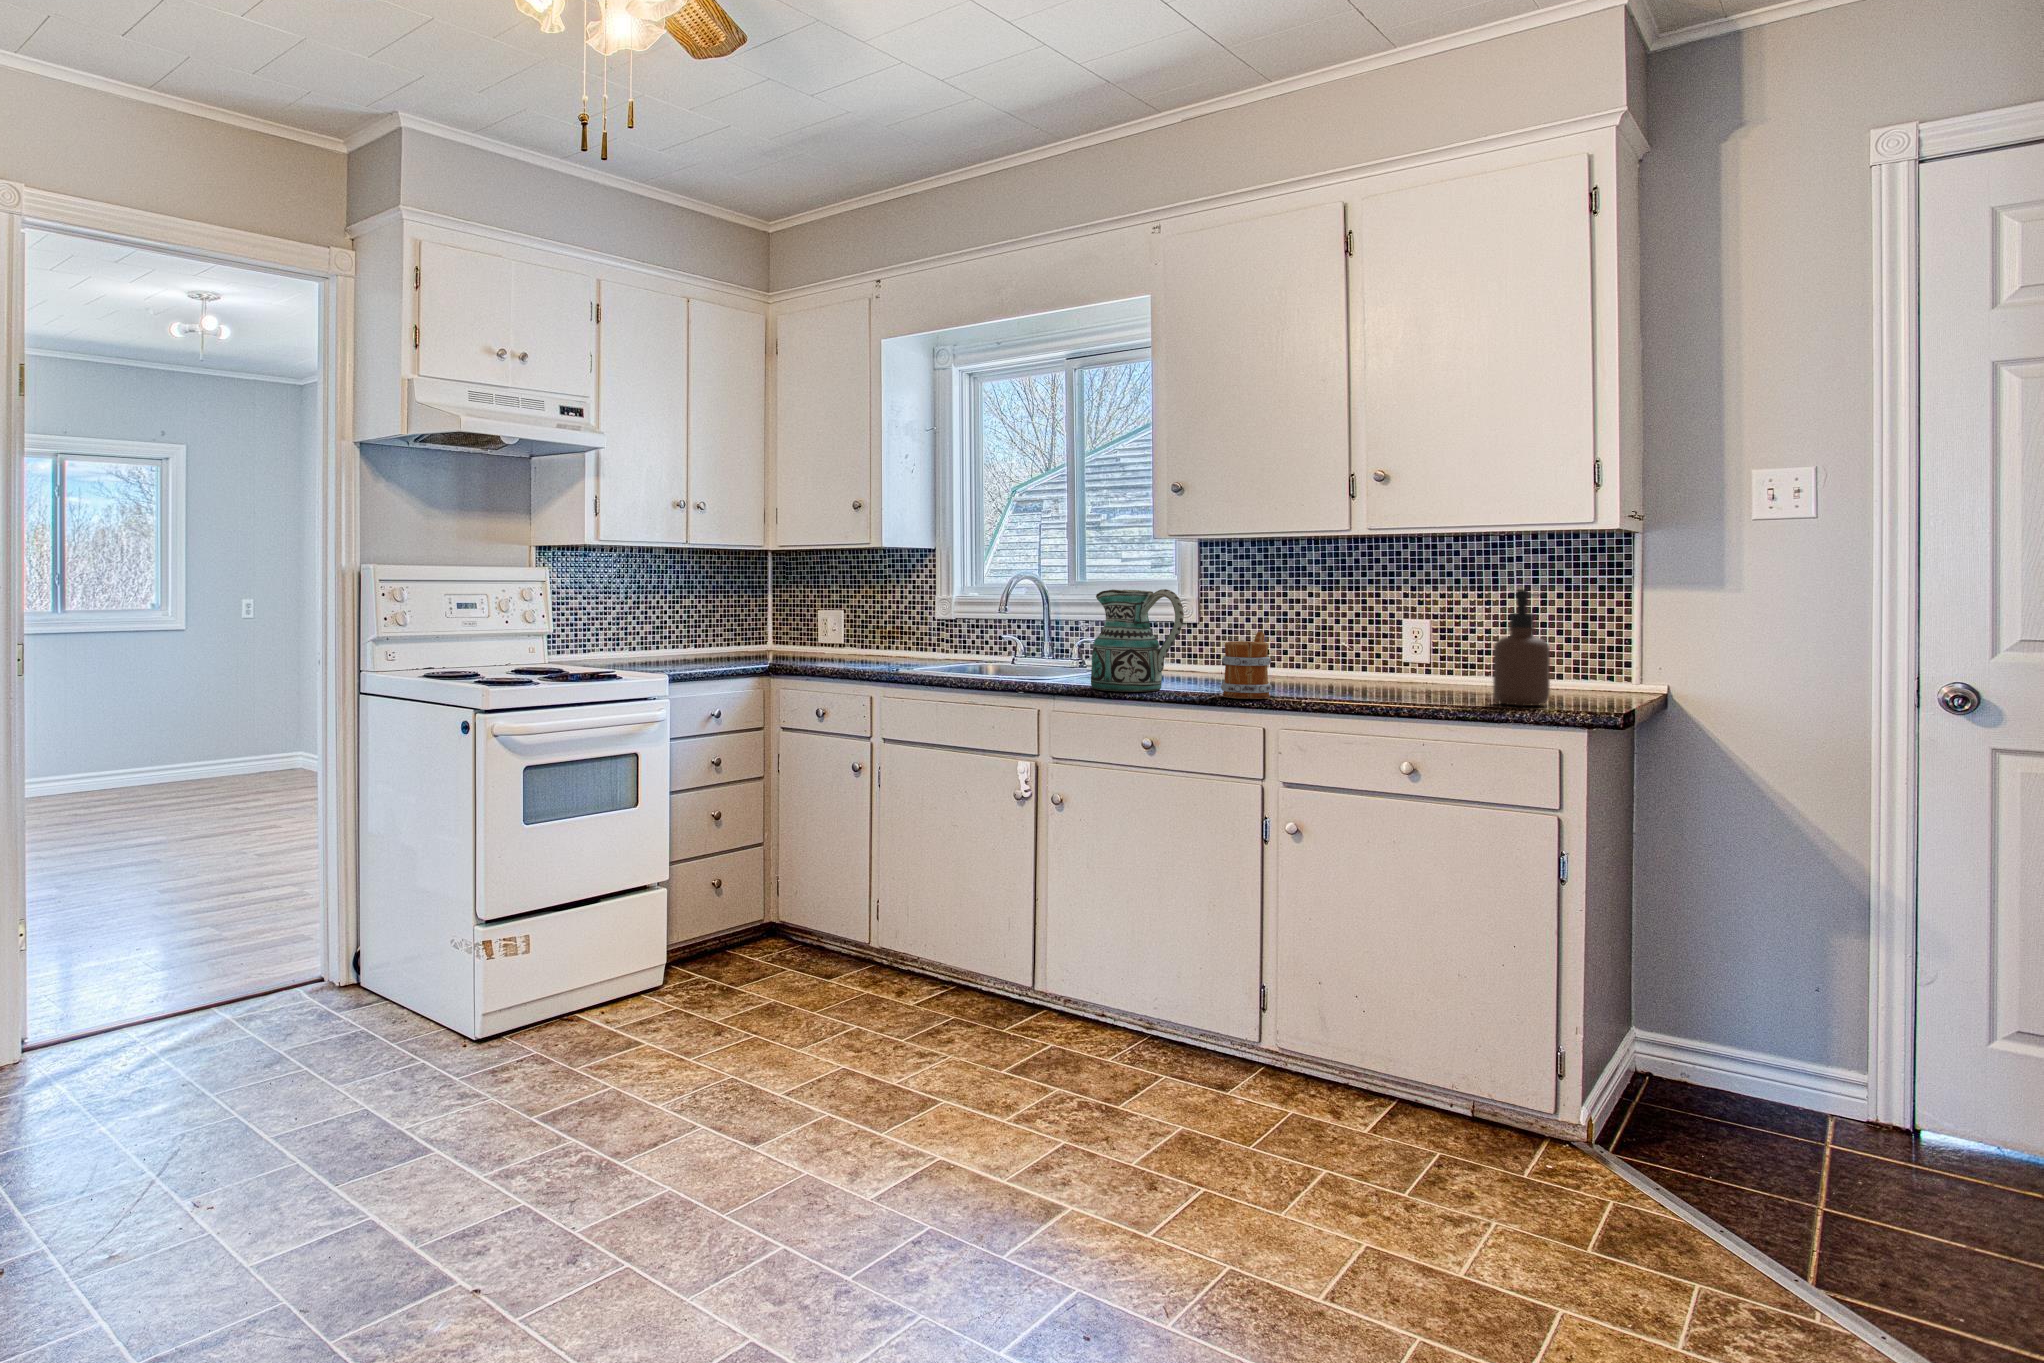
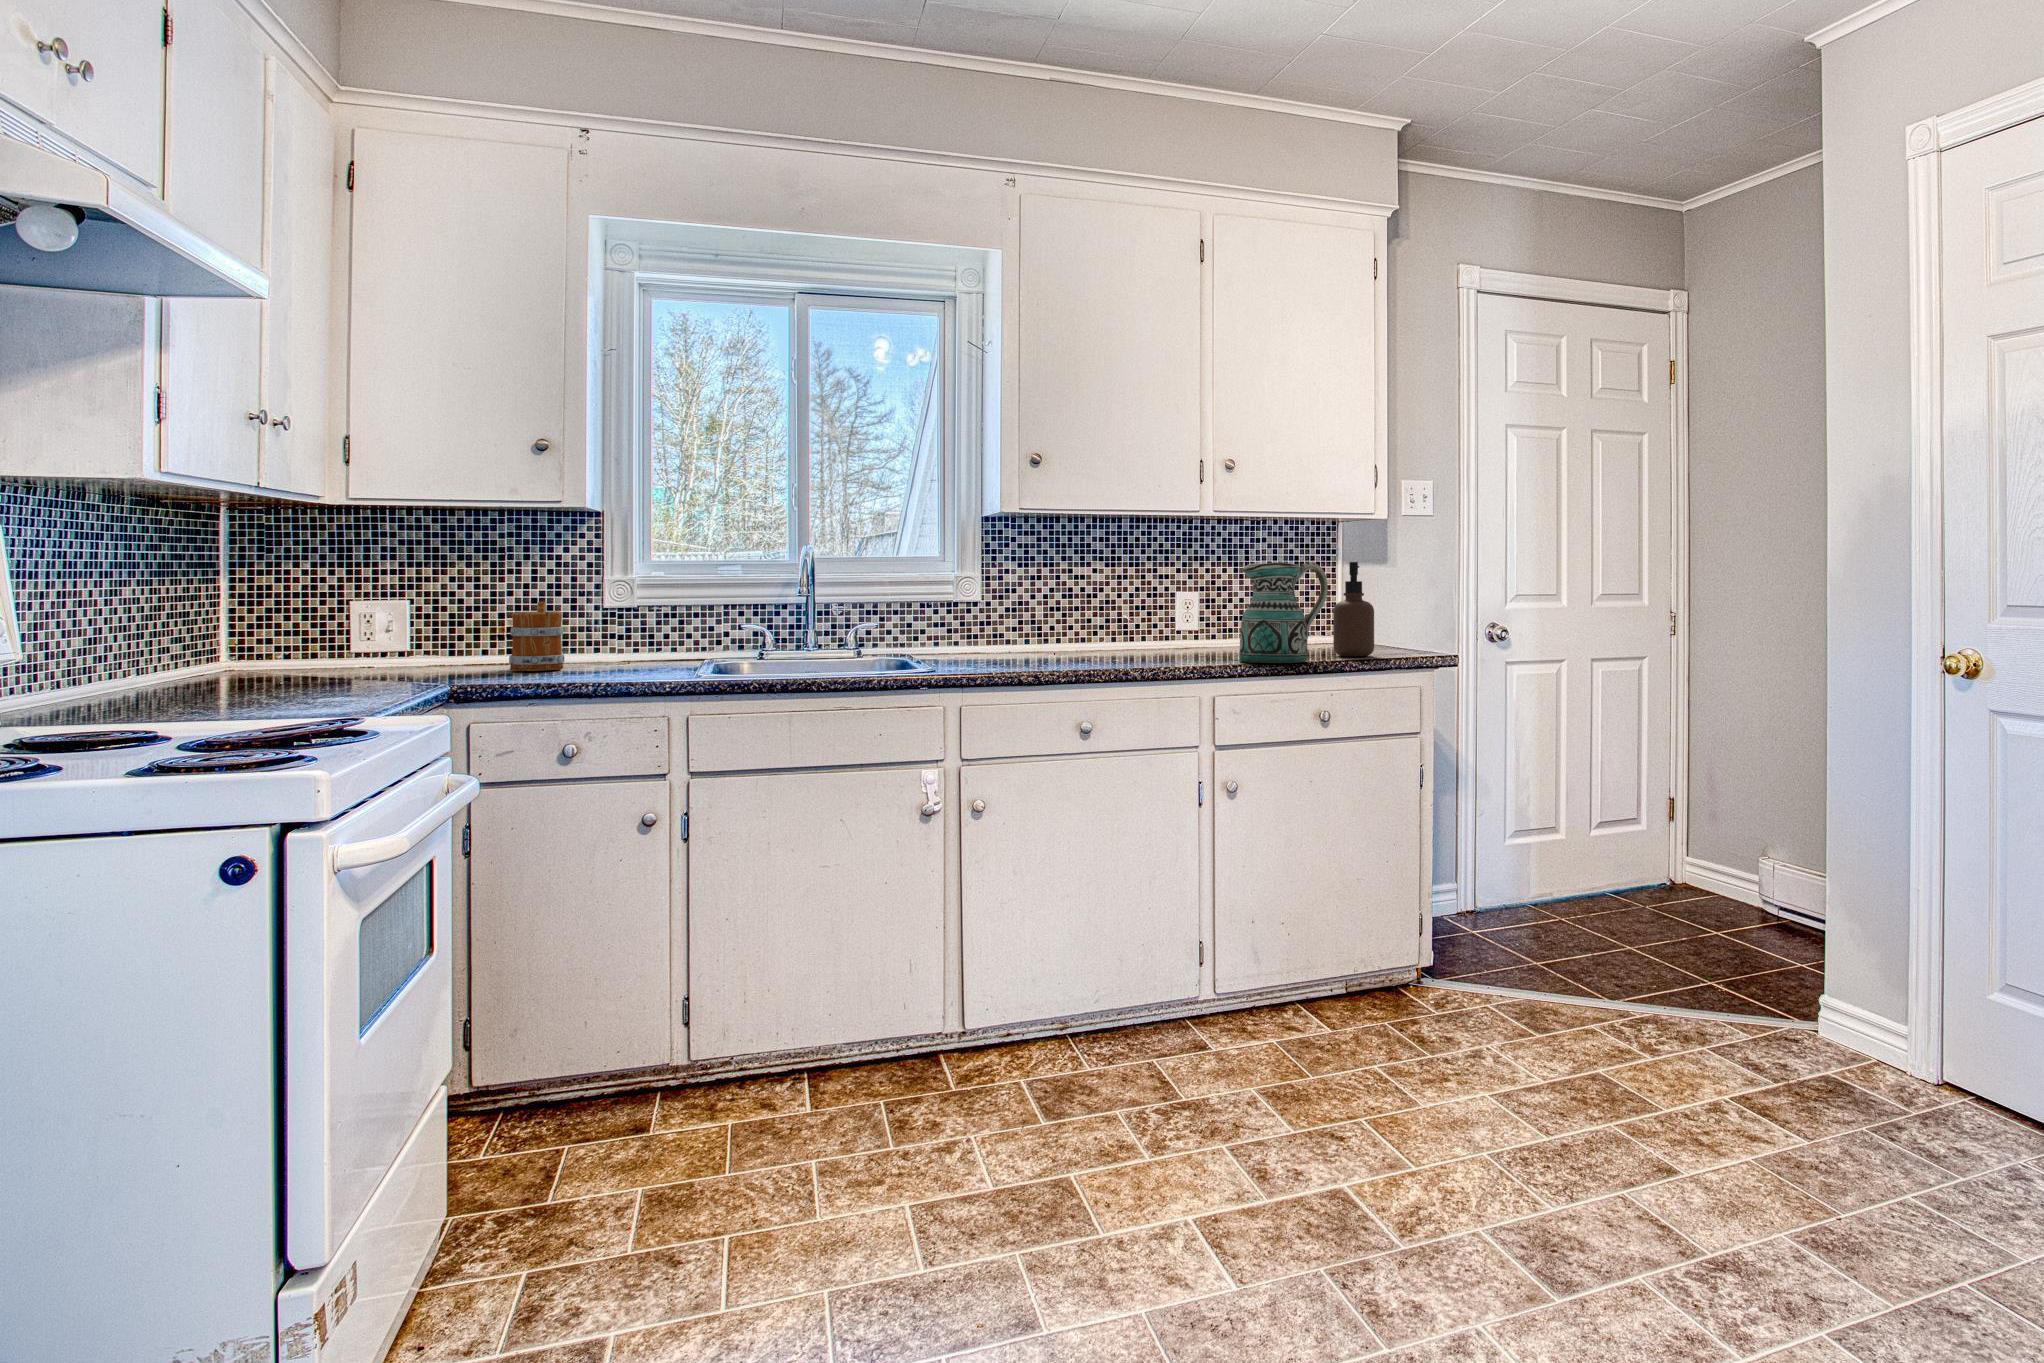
ceramic pitcher: present [1091,589,1184,692] -> present [1240,562,1328,663]
mug: present [1221,632,1272,699] -> present [509,602,564,671]

